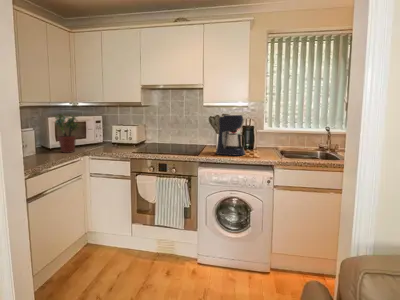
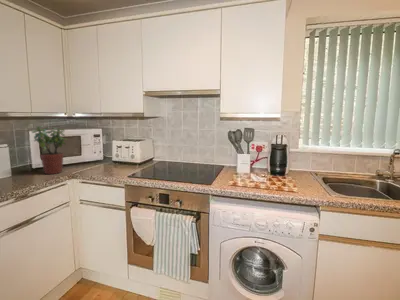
coffee maker: present [216,115,245,156] -> none [236,129,277,187]

